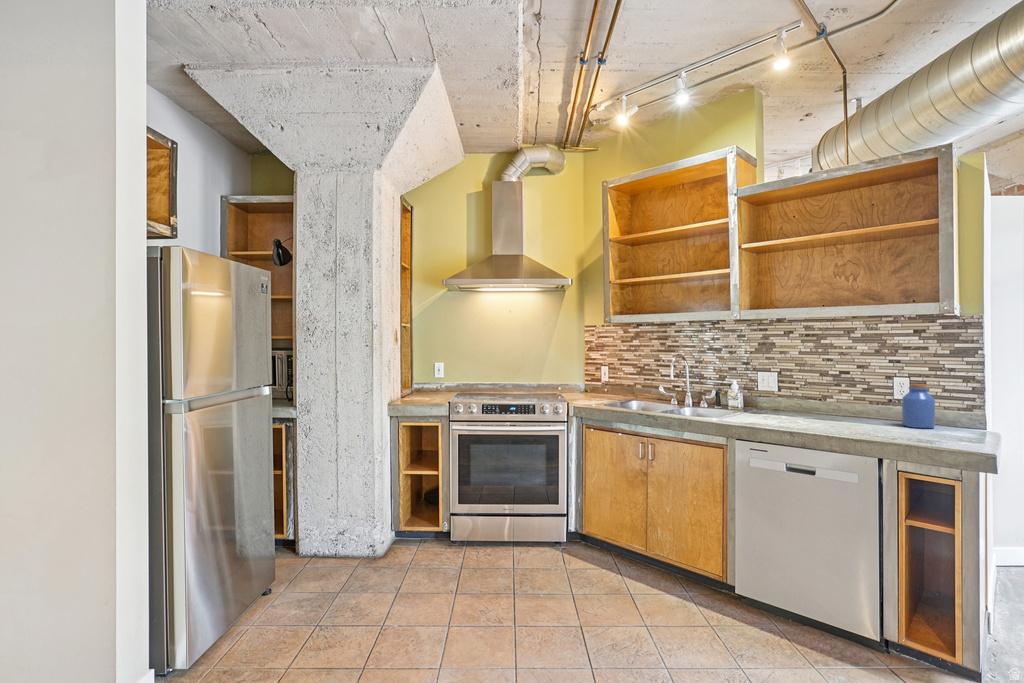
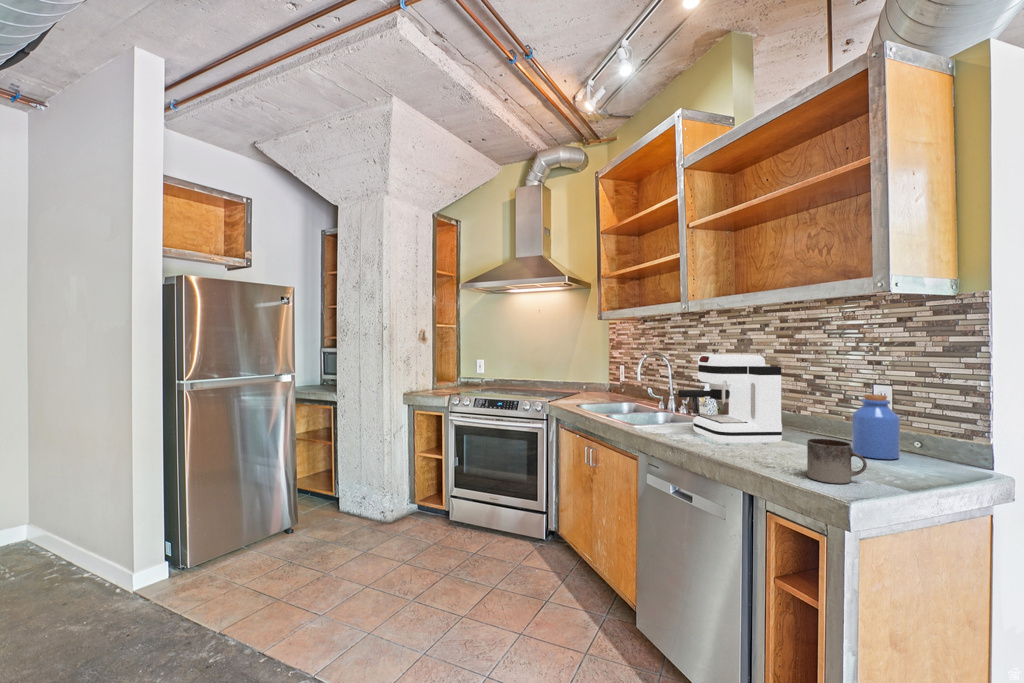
coffee maker: none [778,356,852,427] -> present [678,355,782,444]
mug: none [930,415,971,443] -> present [807,439,867,484]

